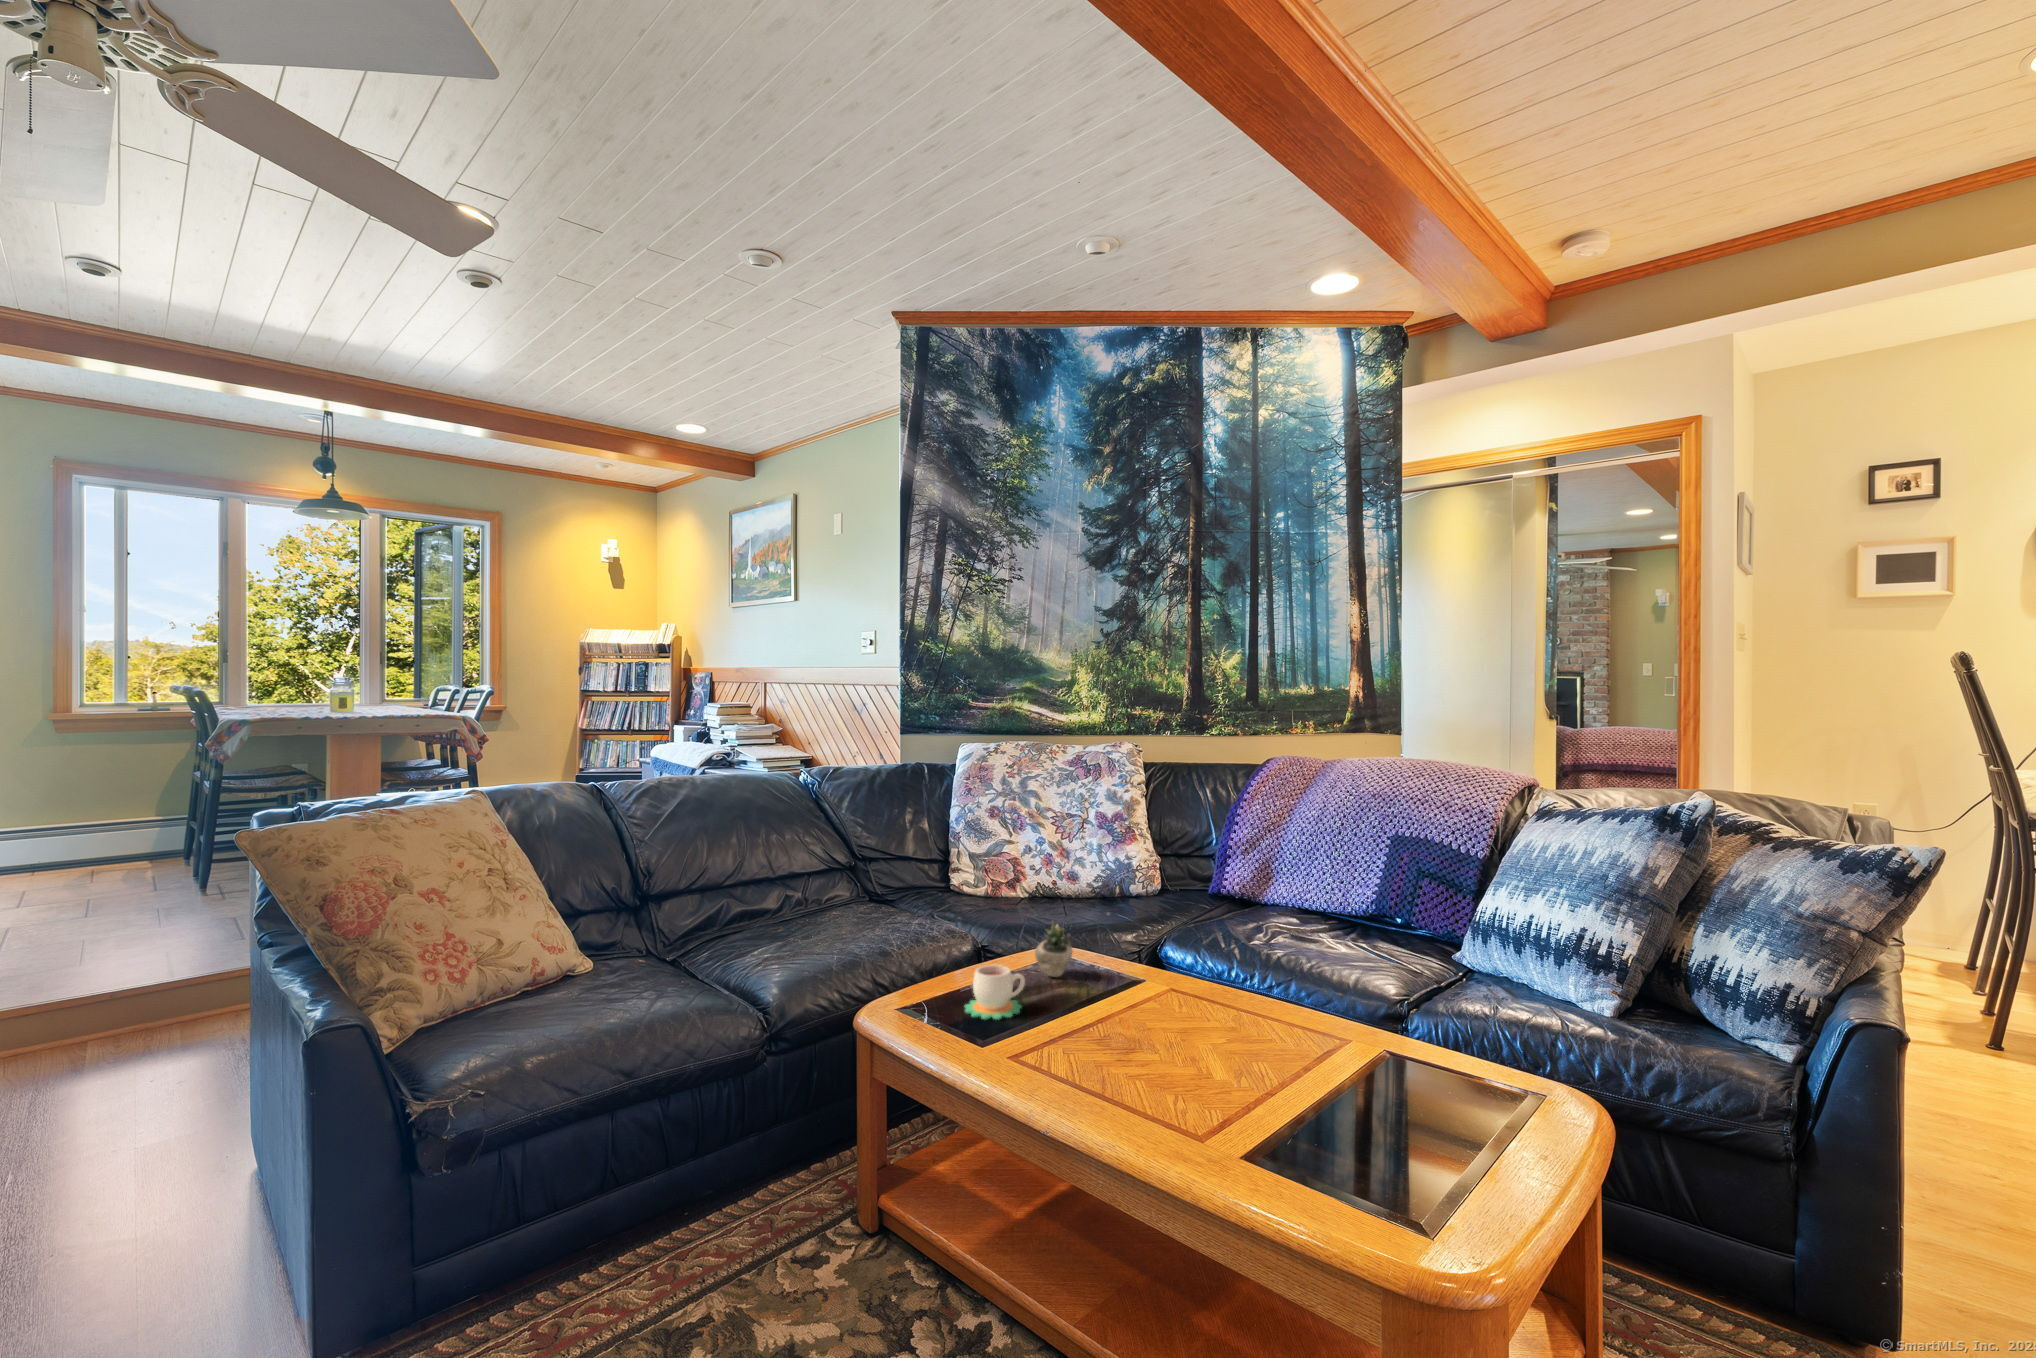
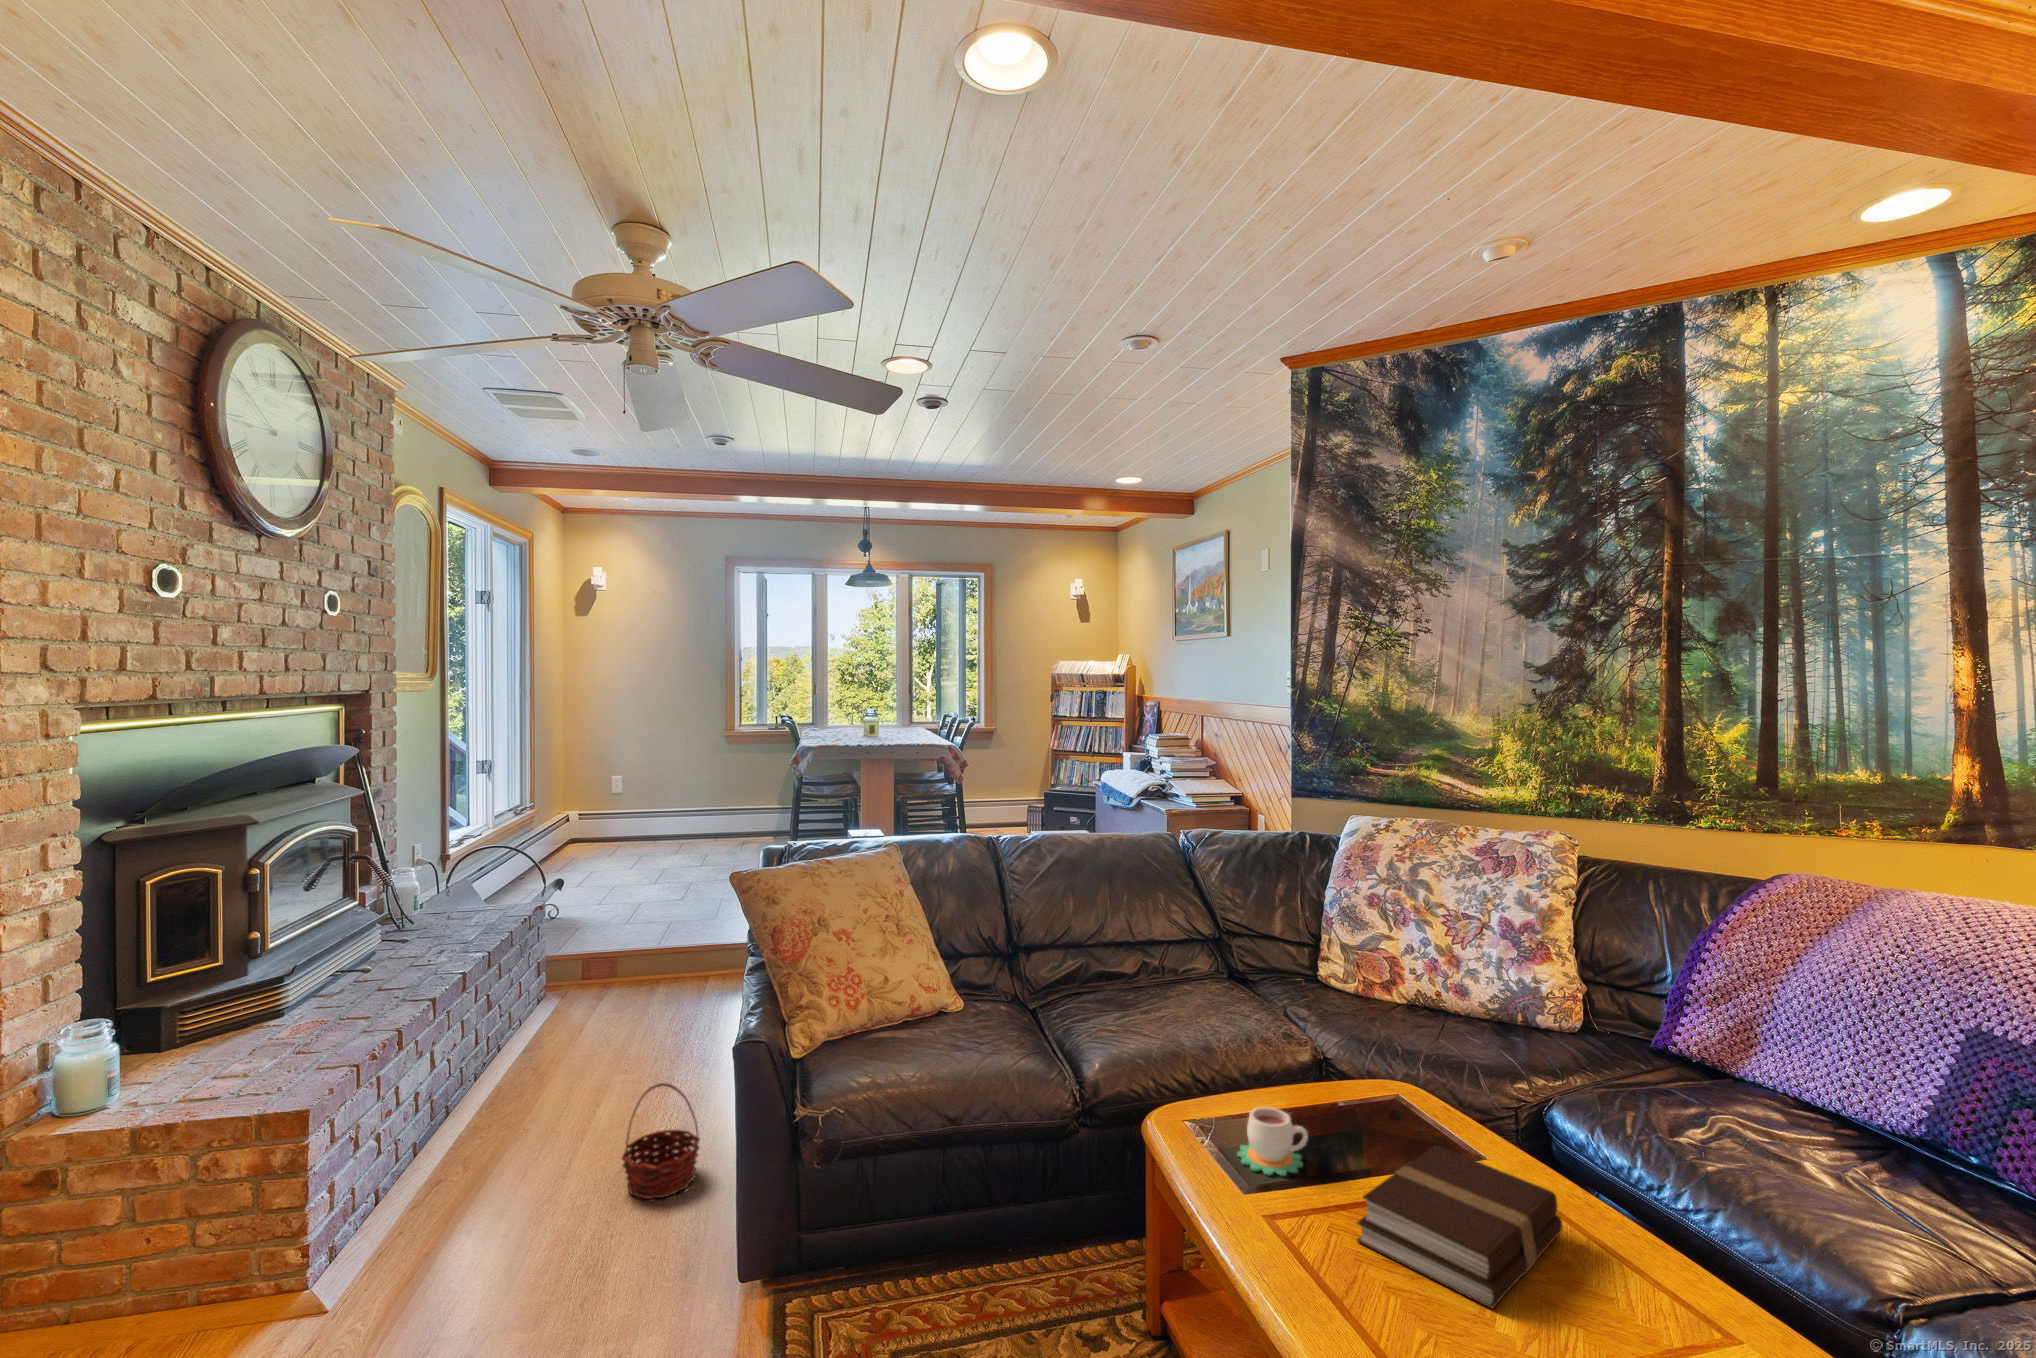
succulent plant: present [1035,913,1110,977] -> none [1343,1066,1439,1134]
book: none [1090,964,1218,1057] -> present [1357,1145,1562,1308]
basket: none [93,1129,232,1295] -> present [622,1083,700,1199]

